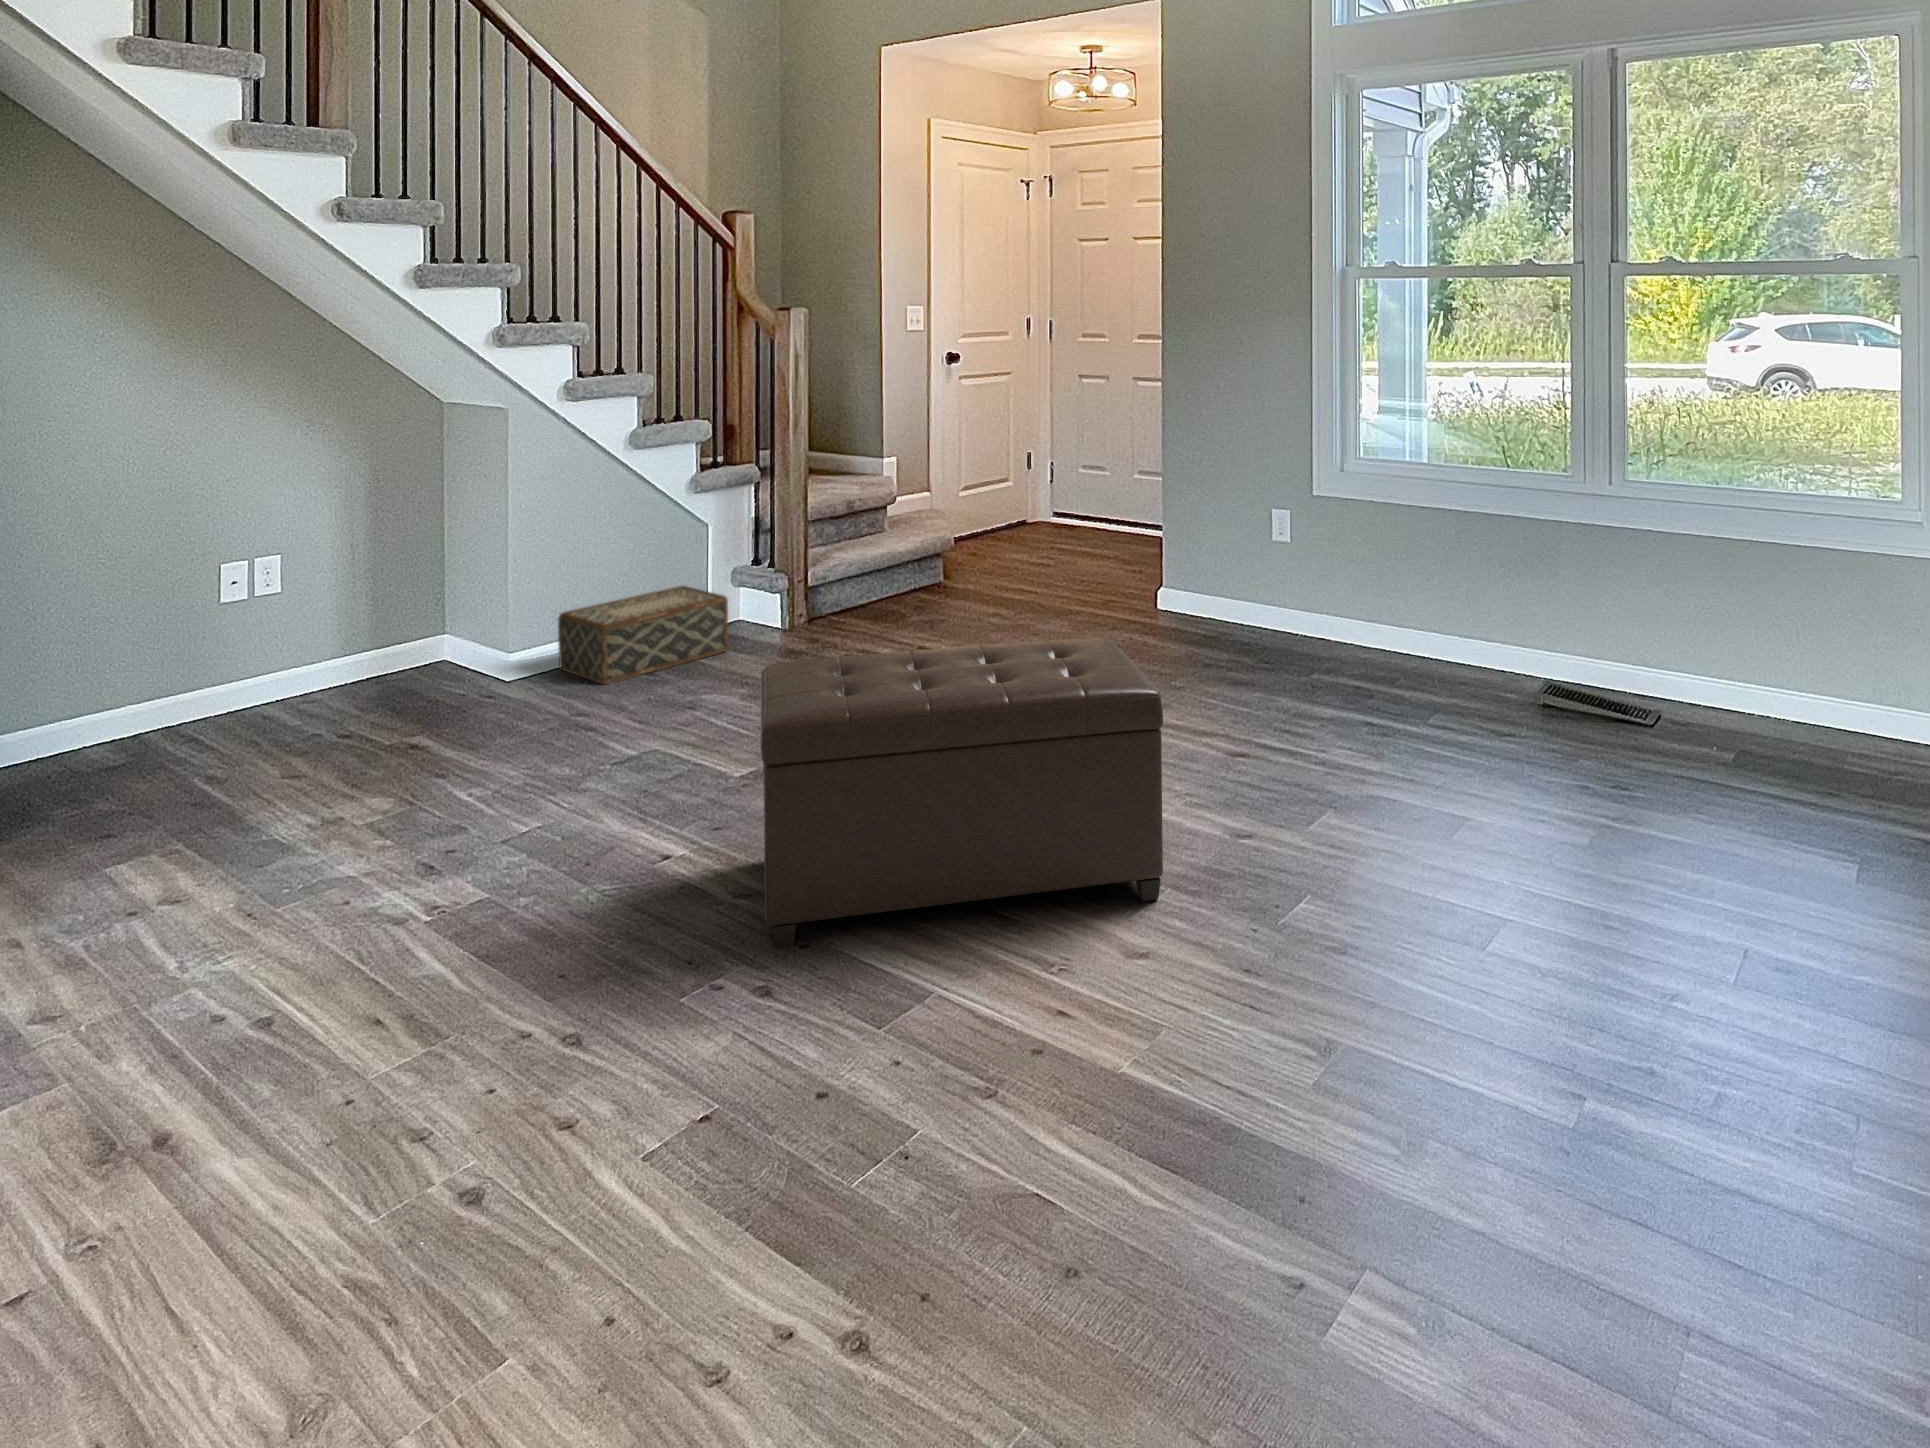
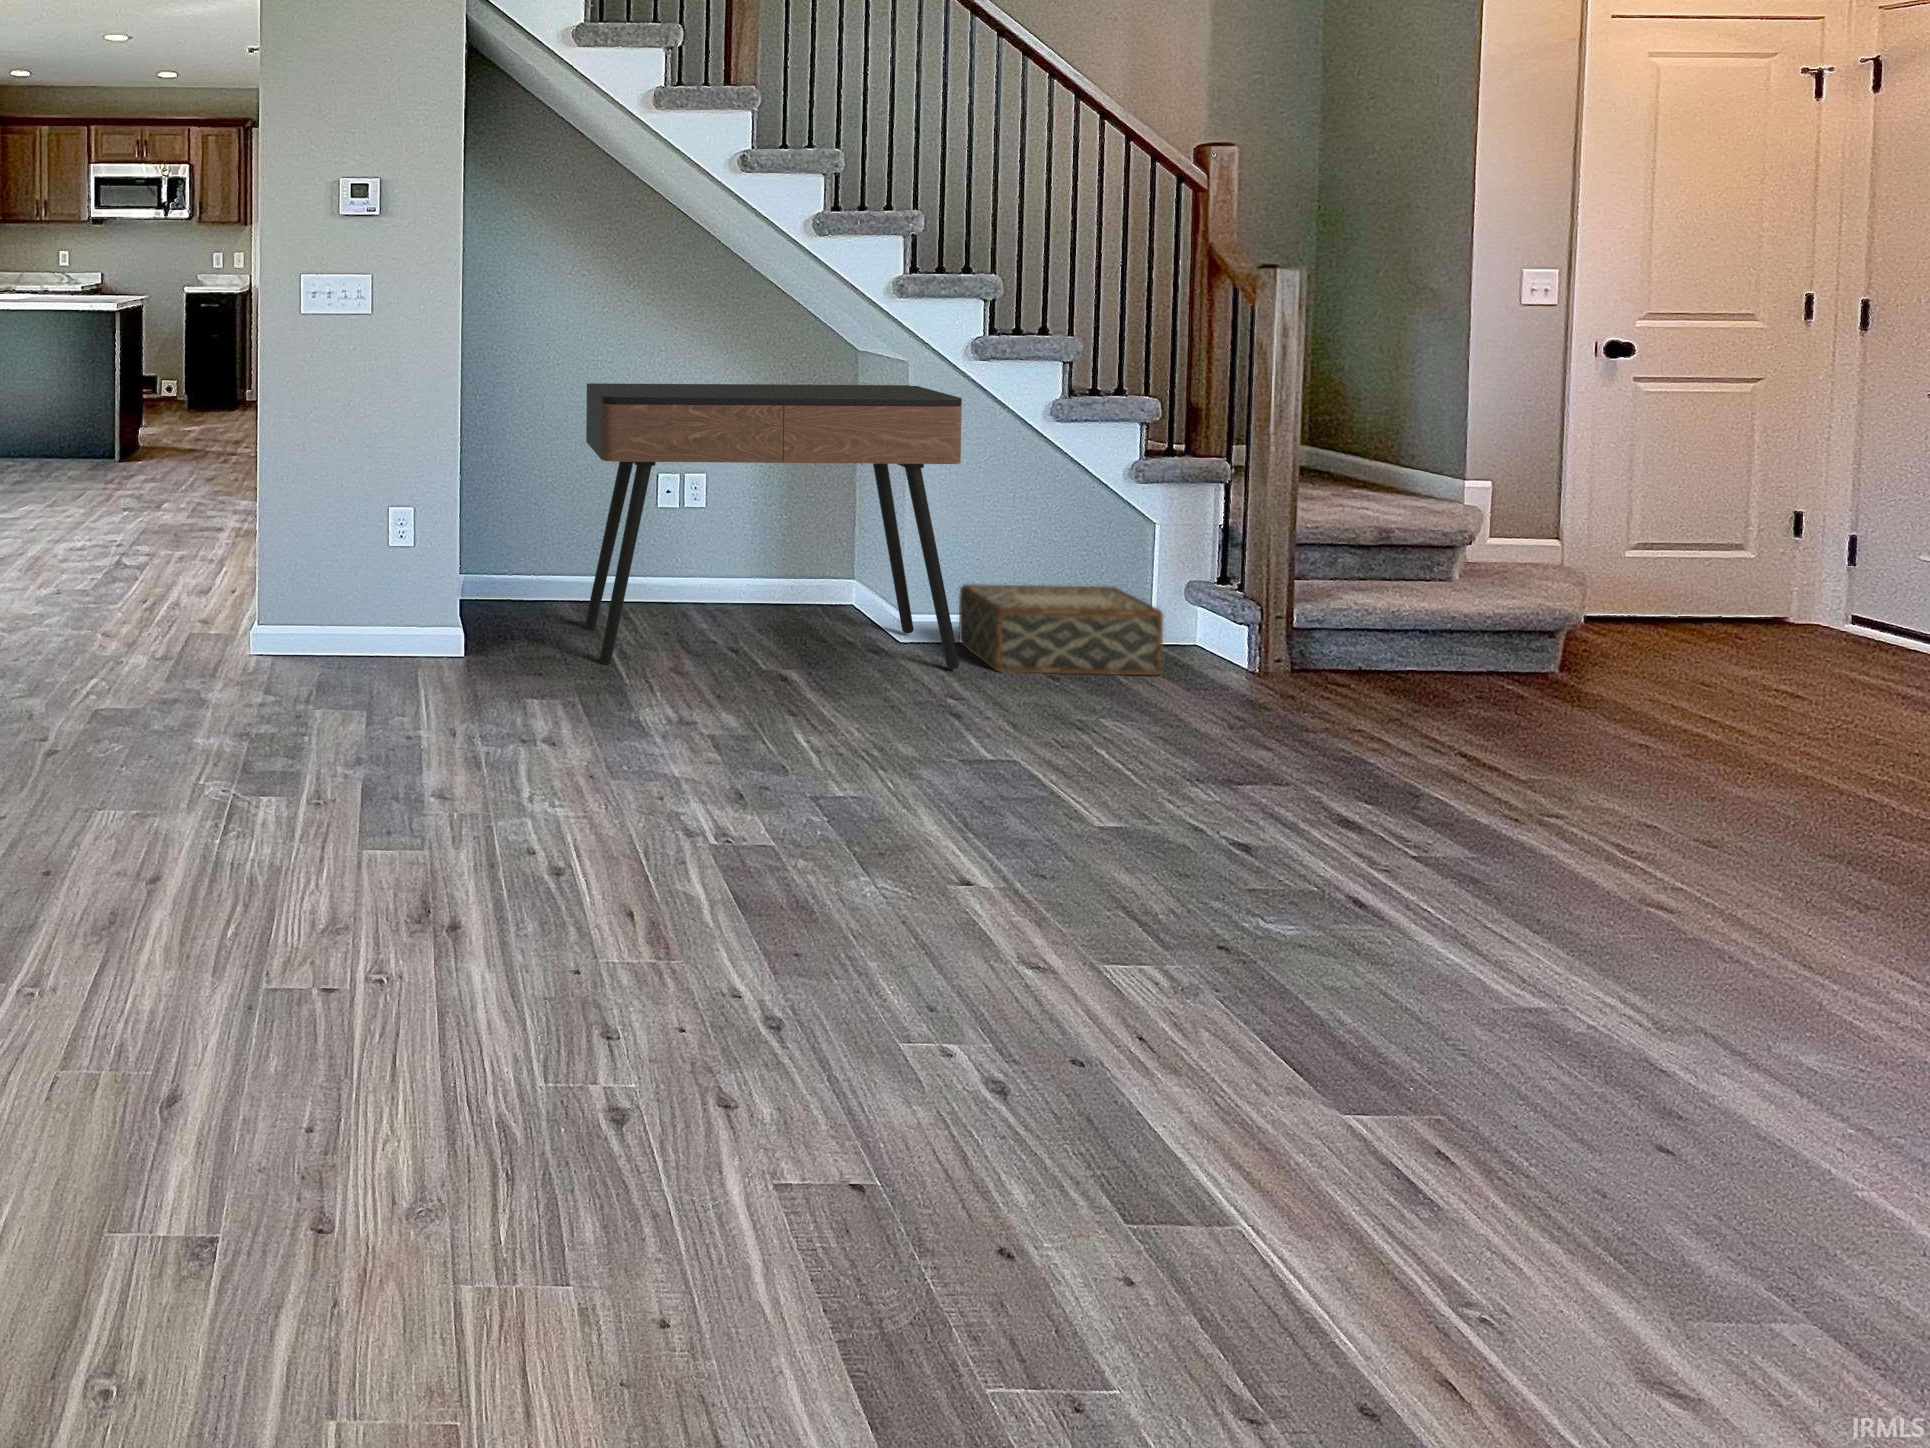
console table: none [122,428,572,802] -> present [585,383,962,669]
ottoman: present [760,638,1163,948] -> none [1031,699,1812,1324]

